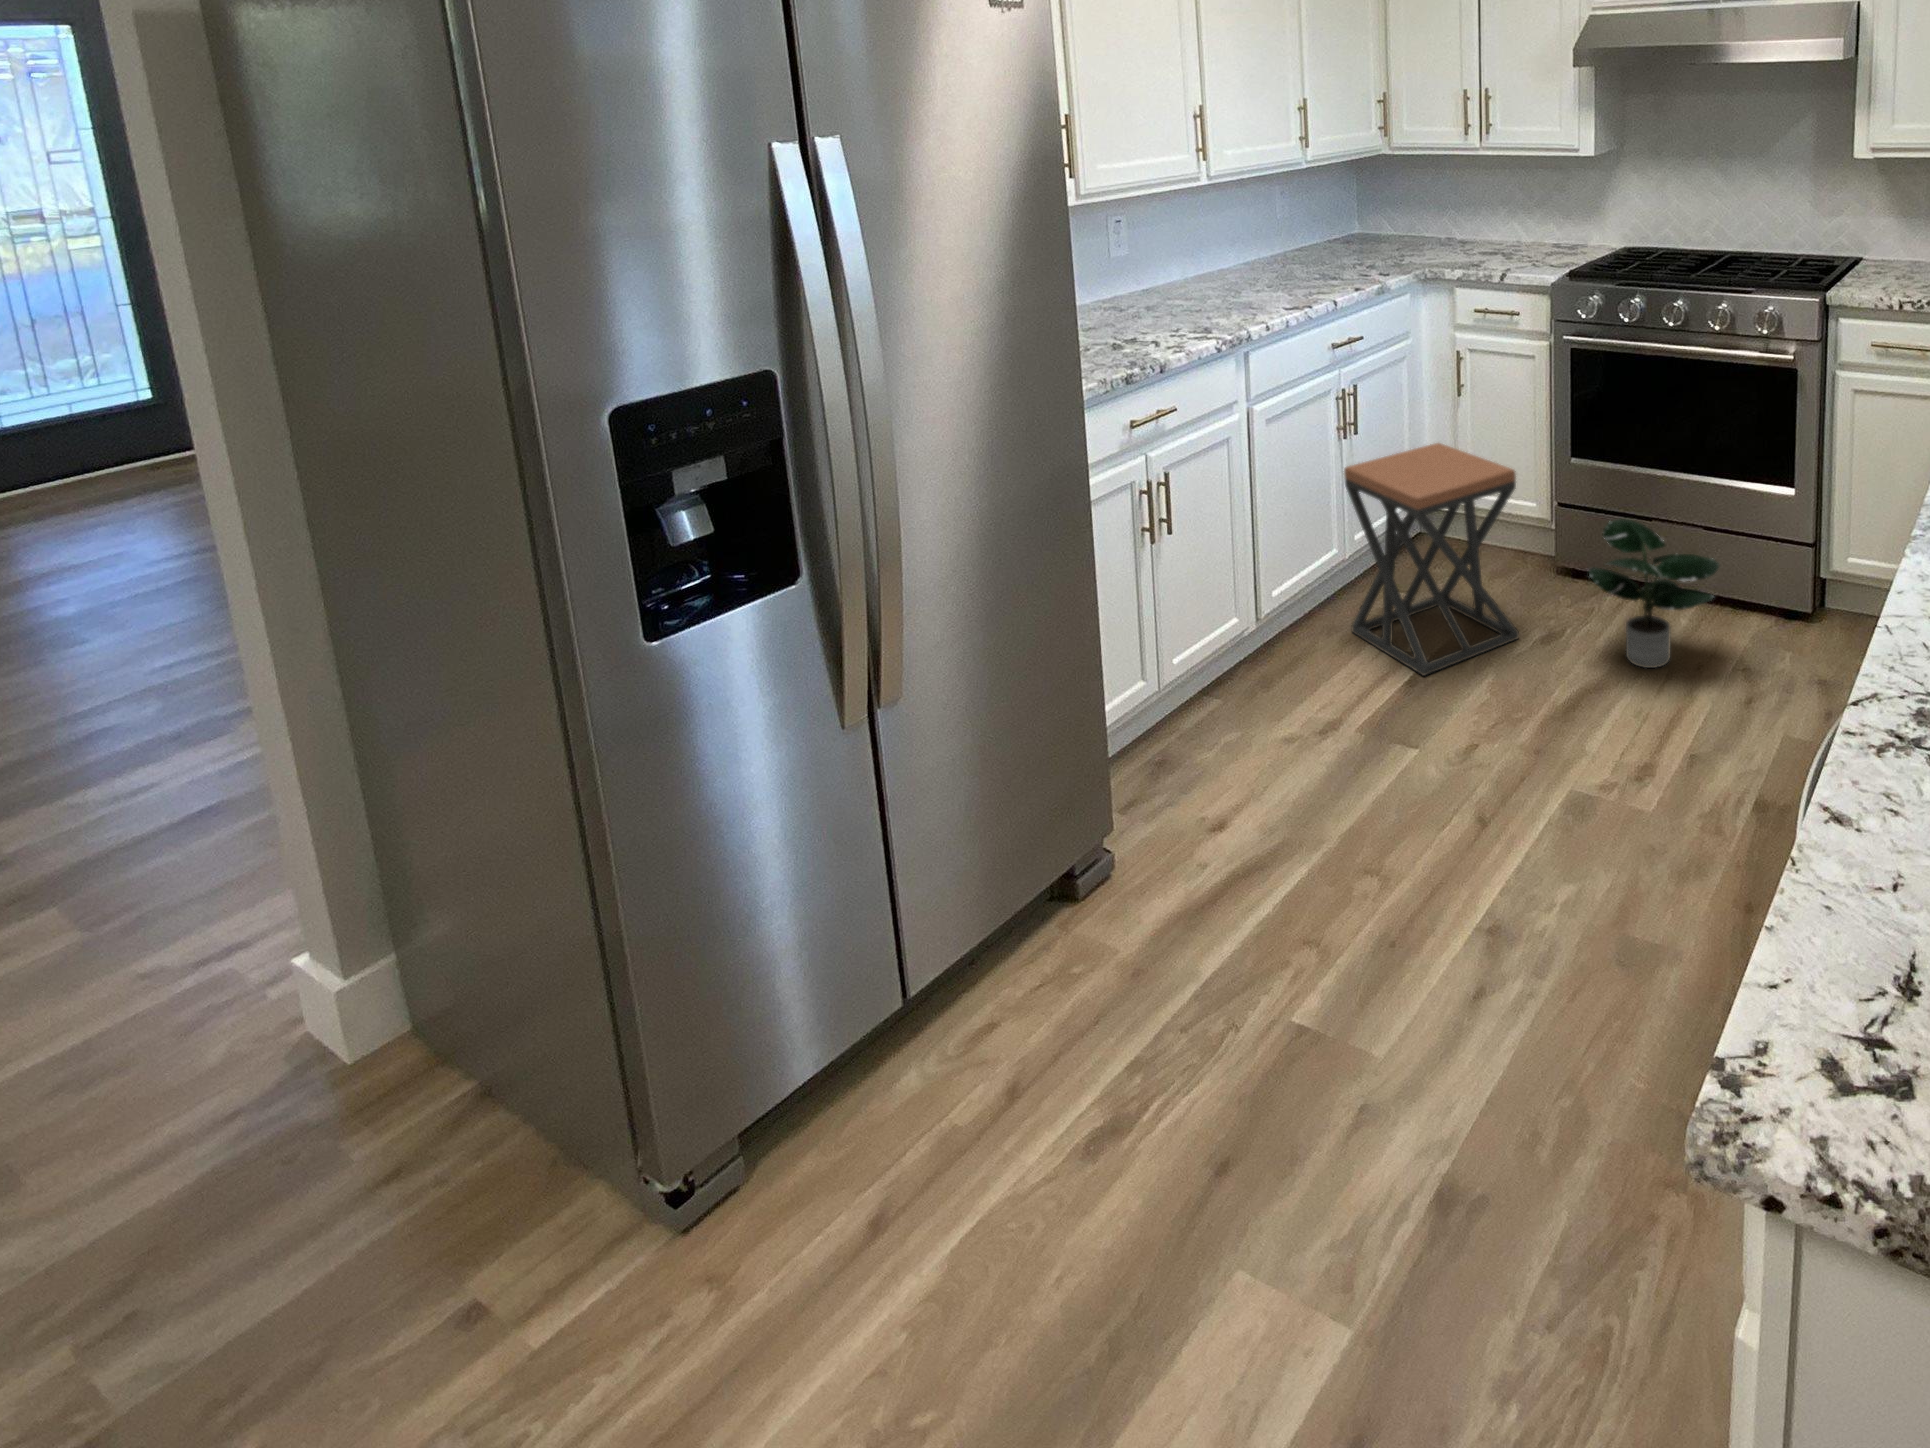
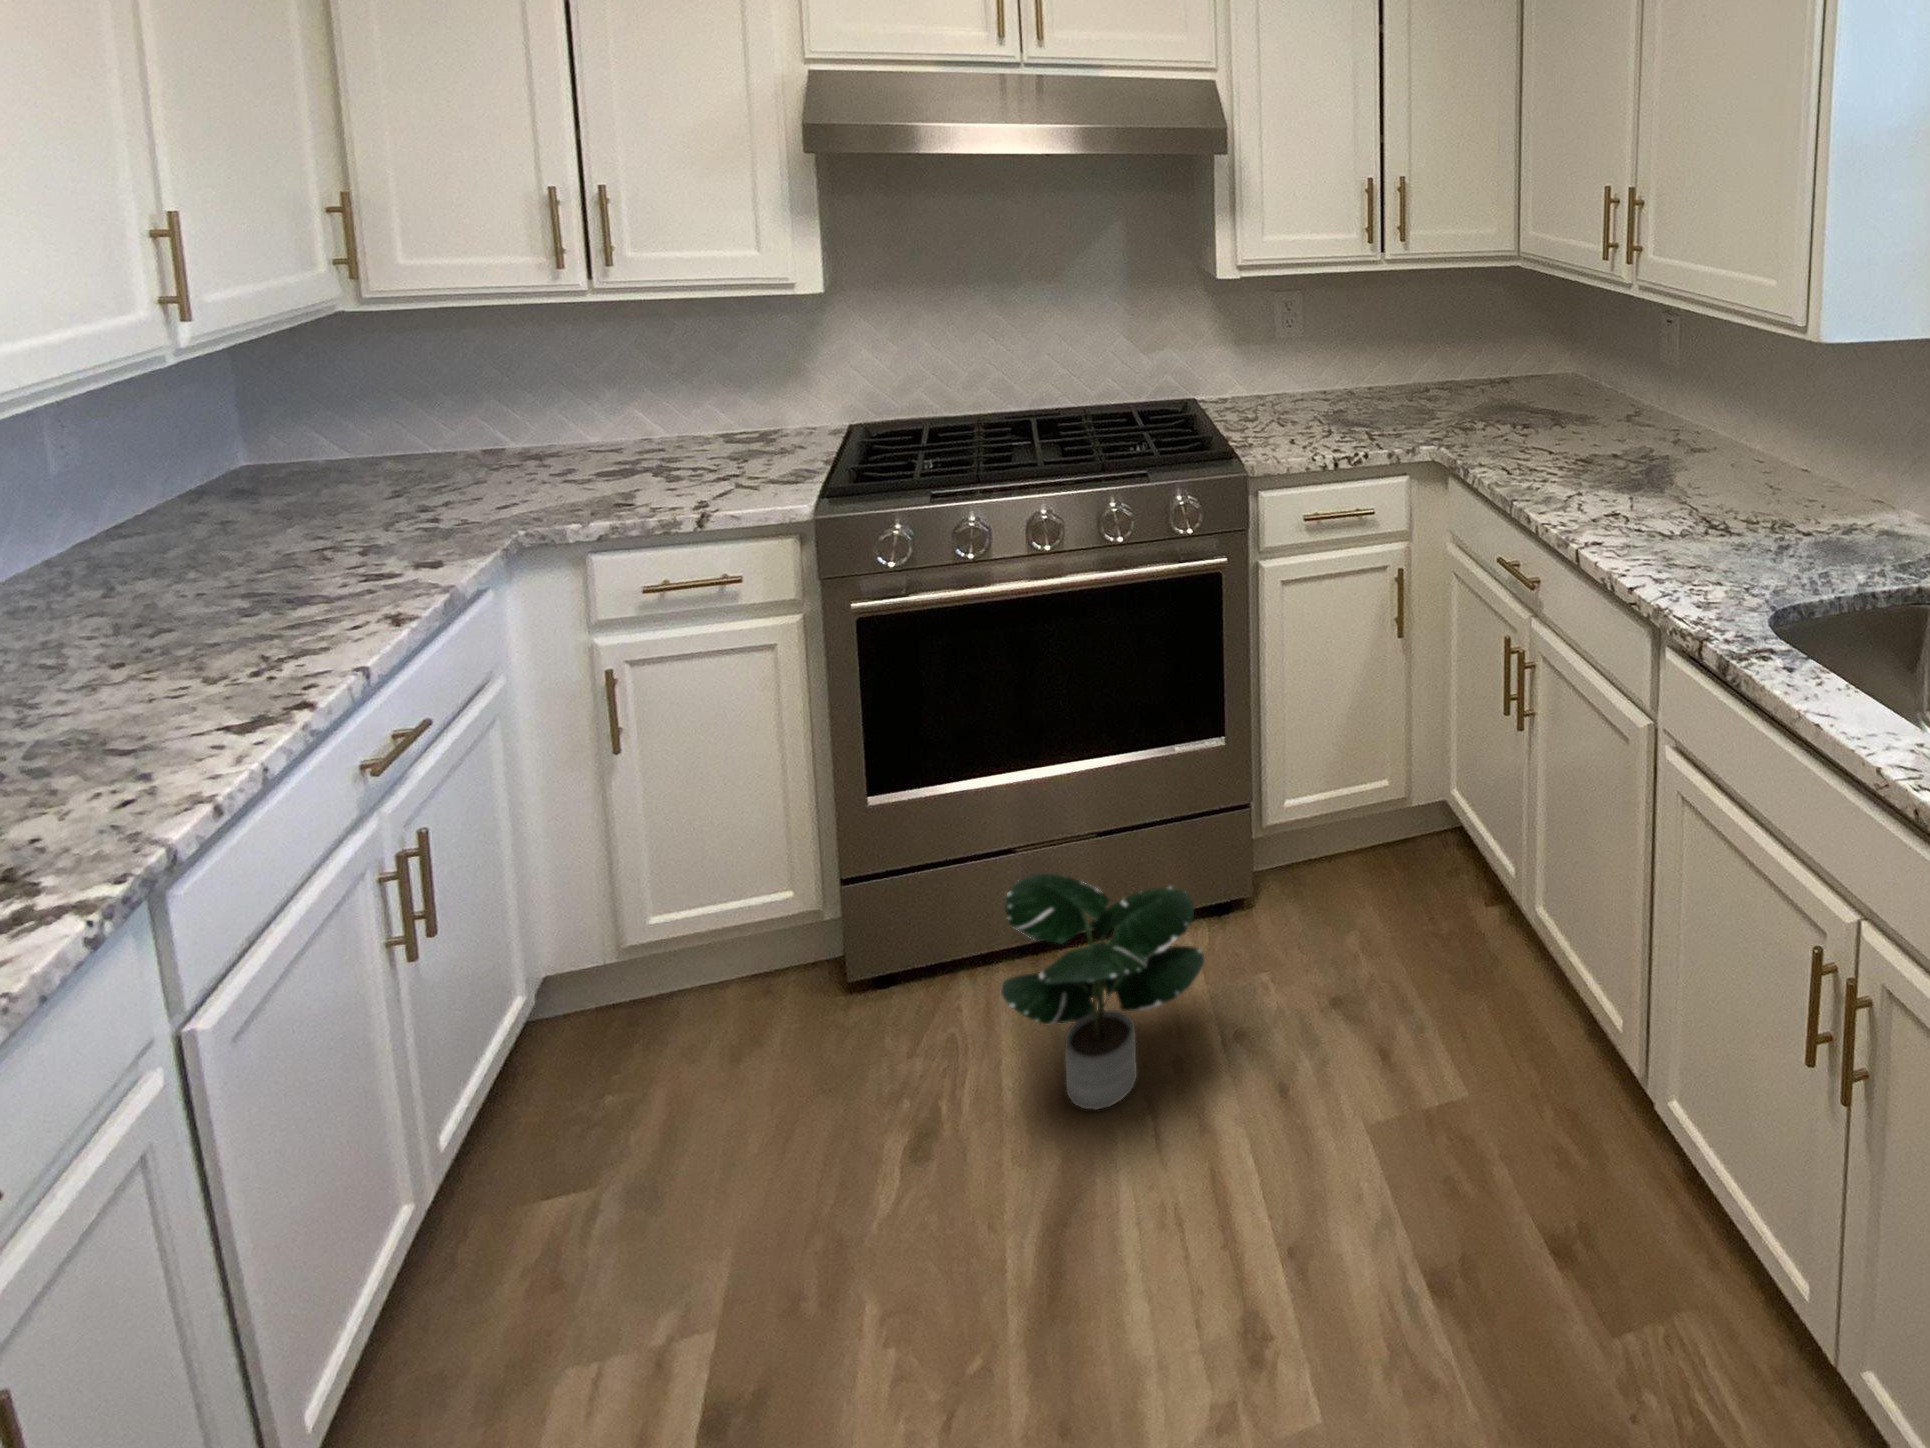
stool: present [1344,443,1519,675] -> none [449,867,870,1379]

